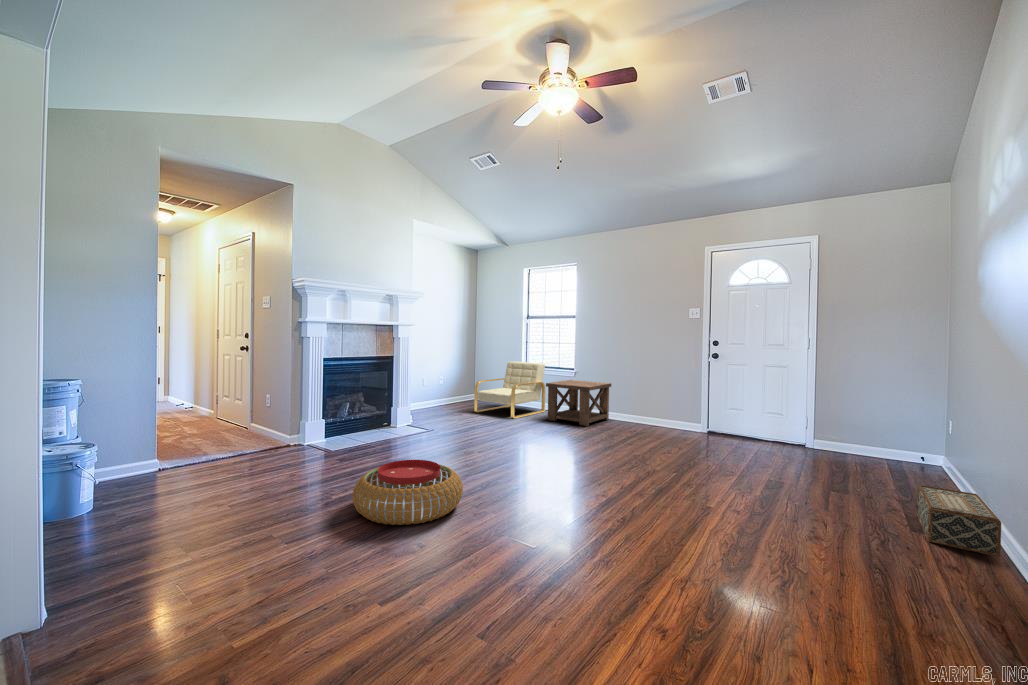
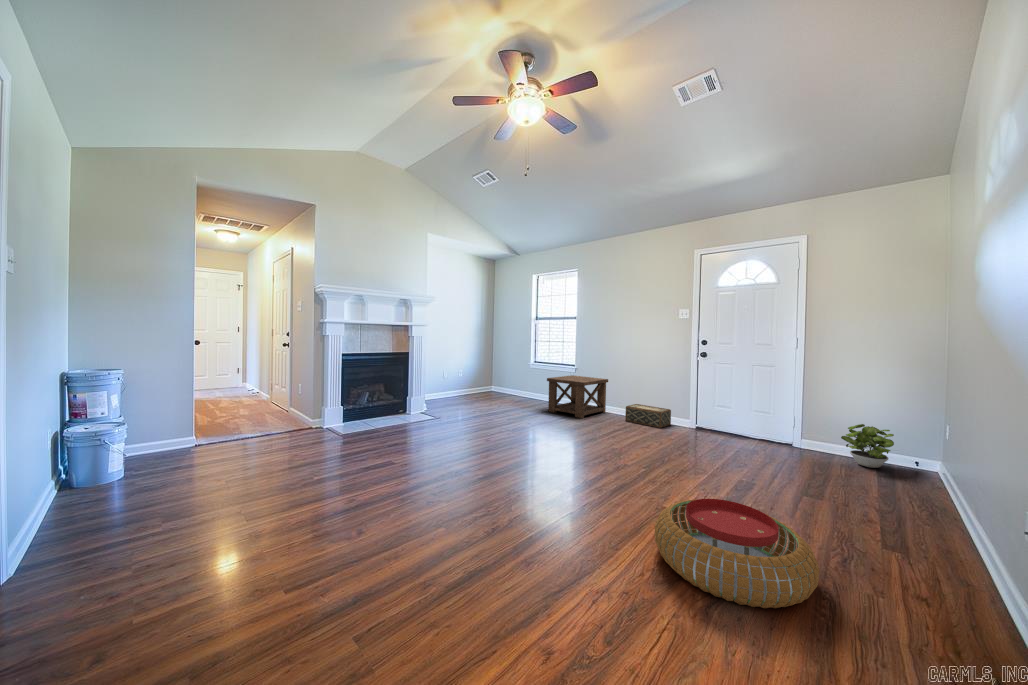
armchair: present [474,361,545,418] -> none [486,358,551,409]
potted plant: none [853,422,901,464] -> present [841,424,894,468]
pouf: present [353,460,463,525] -> present [654,499,819,608]
woven basket: present [917,485,1001,557] -> present [625,404,671,428]

